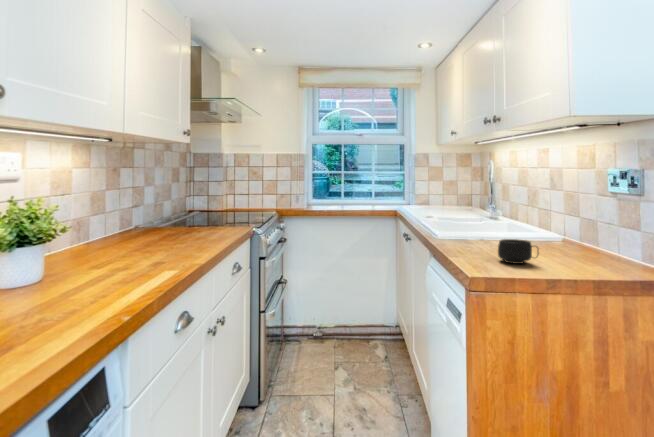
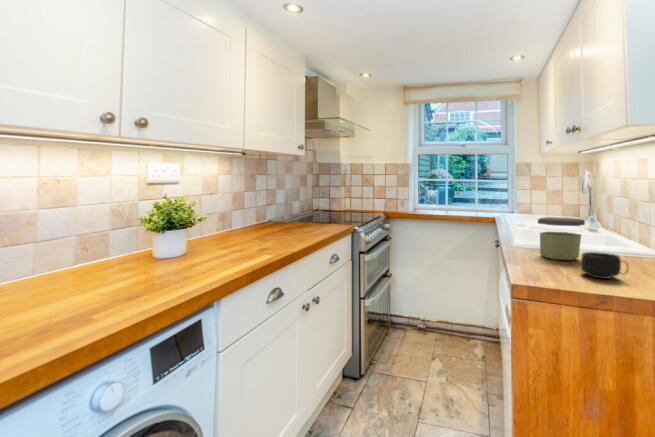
jar: none [452,208,491,249] -> present [538,217,585,260]

